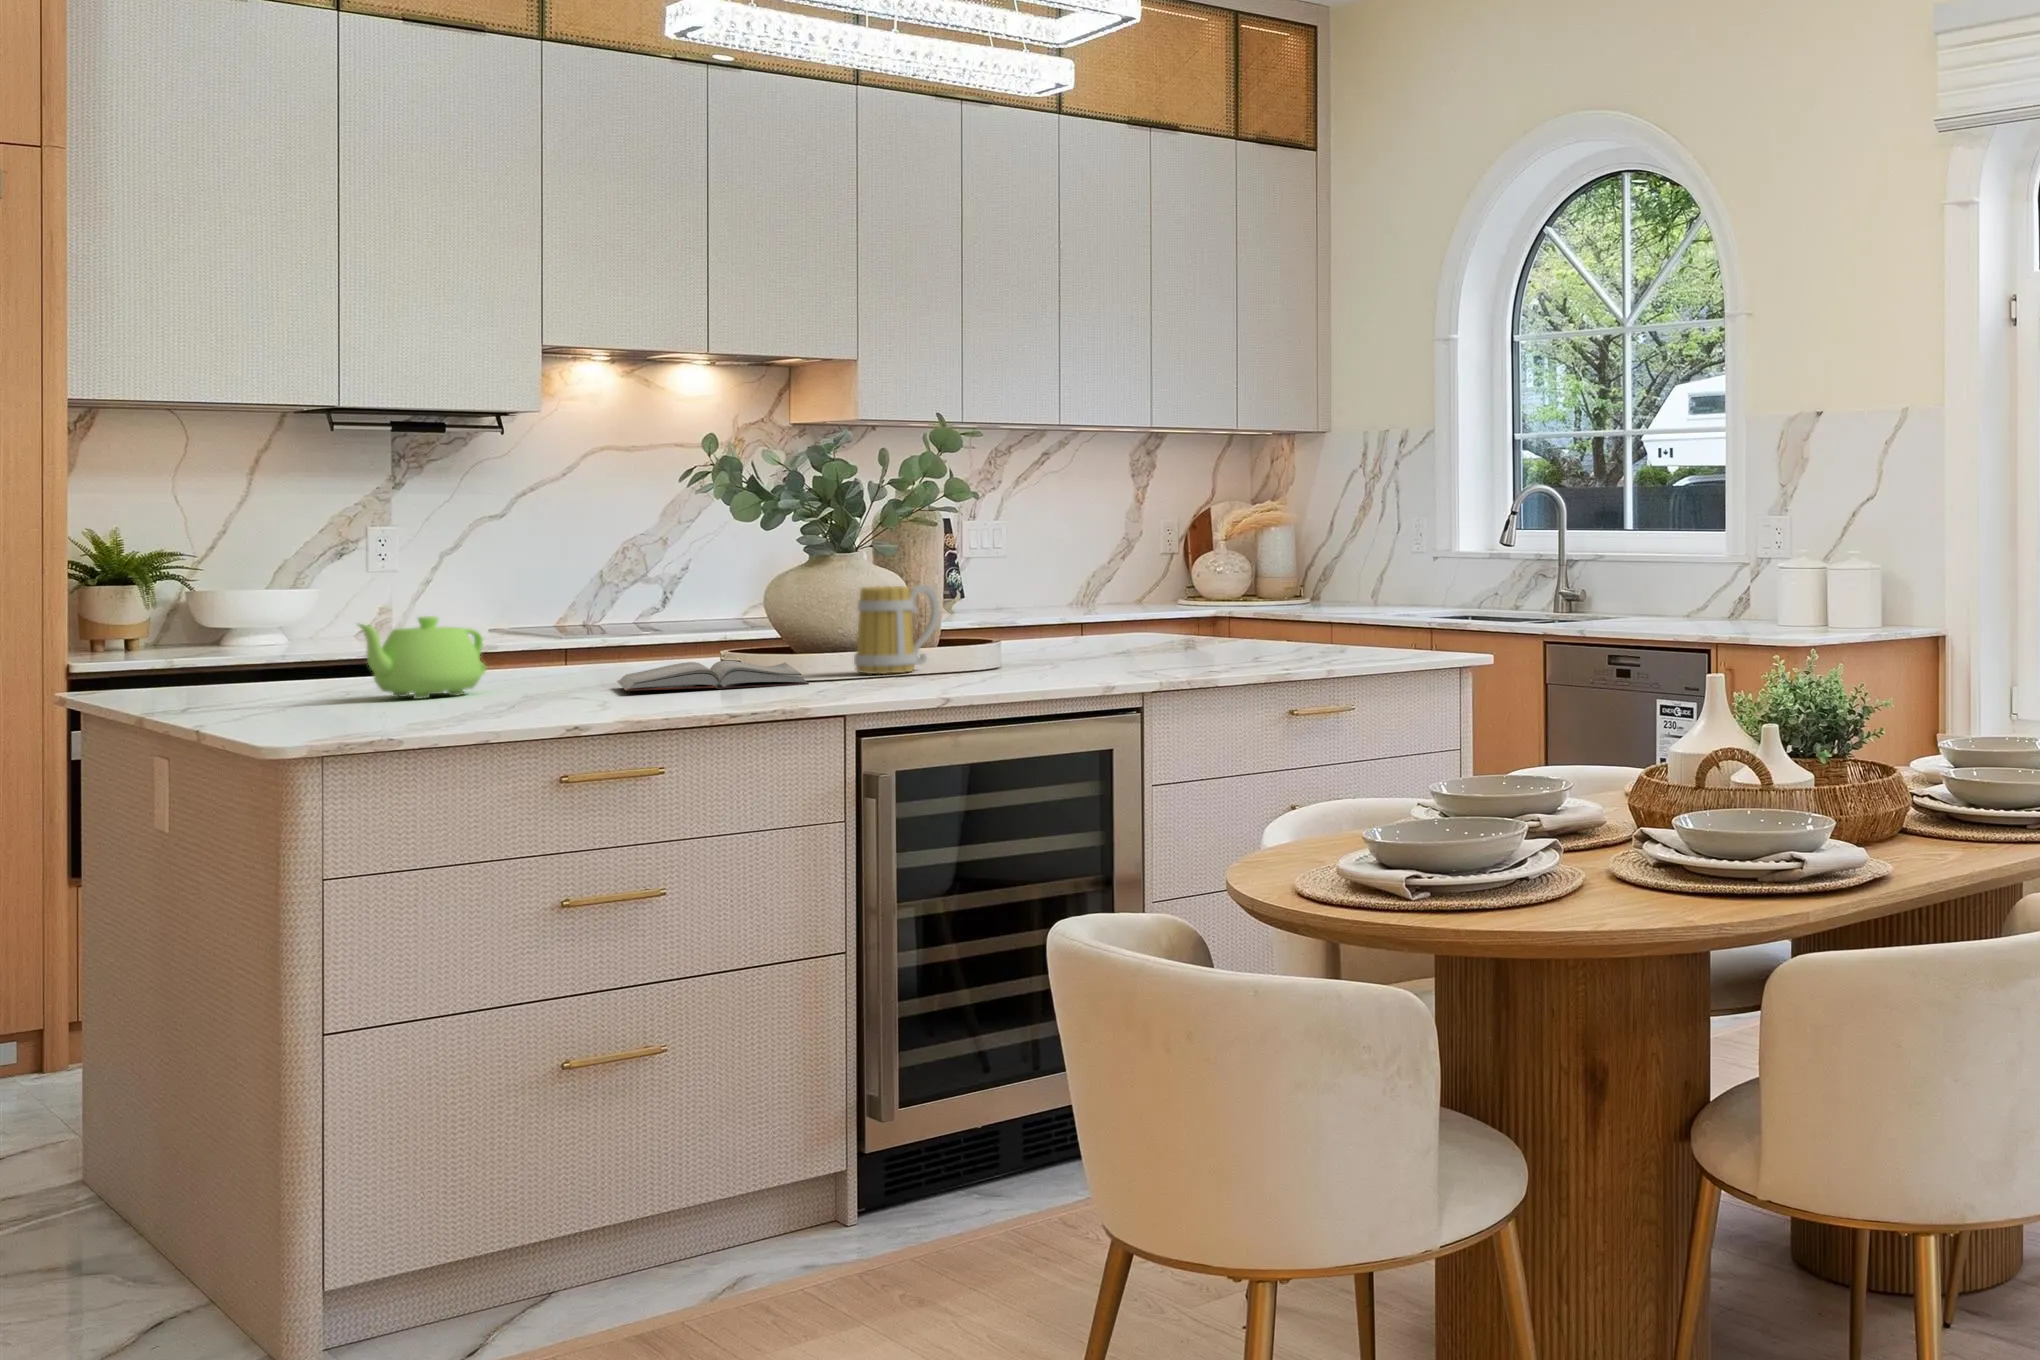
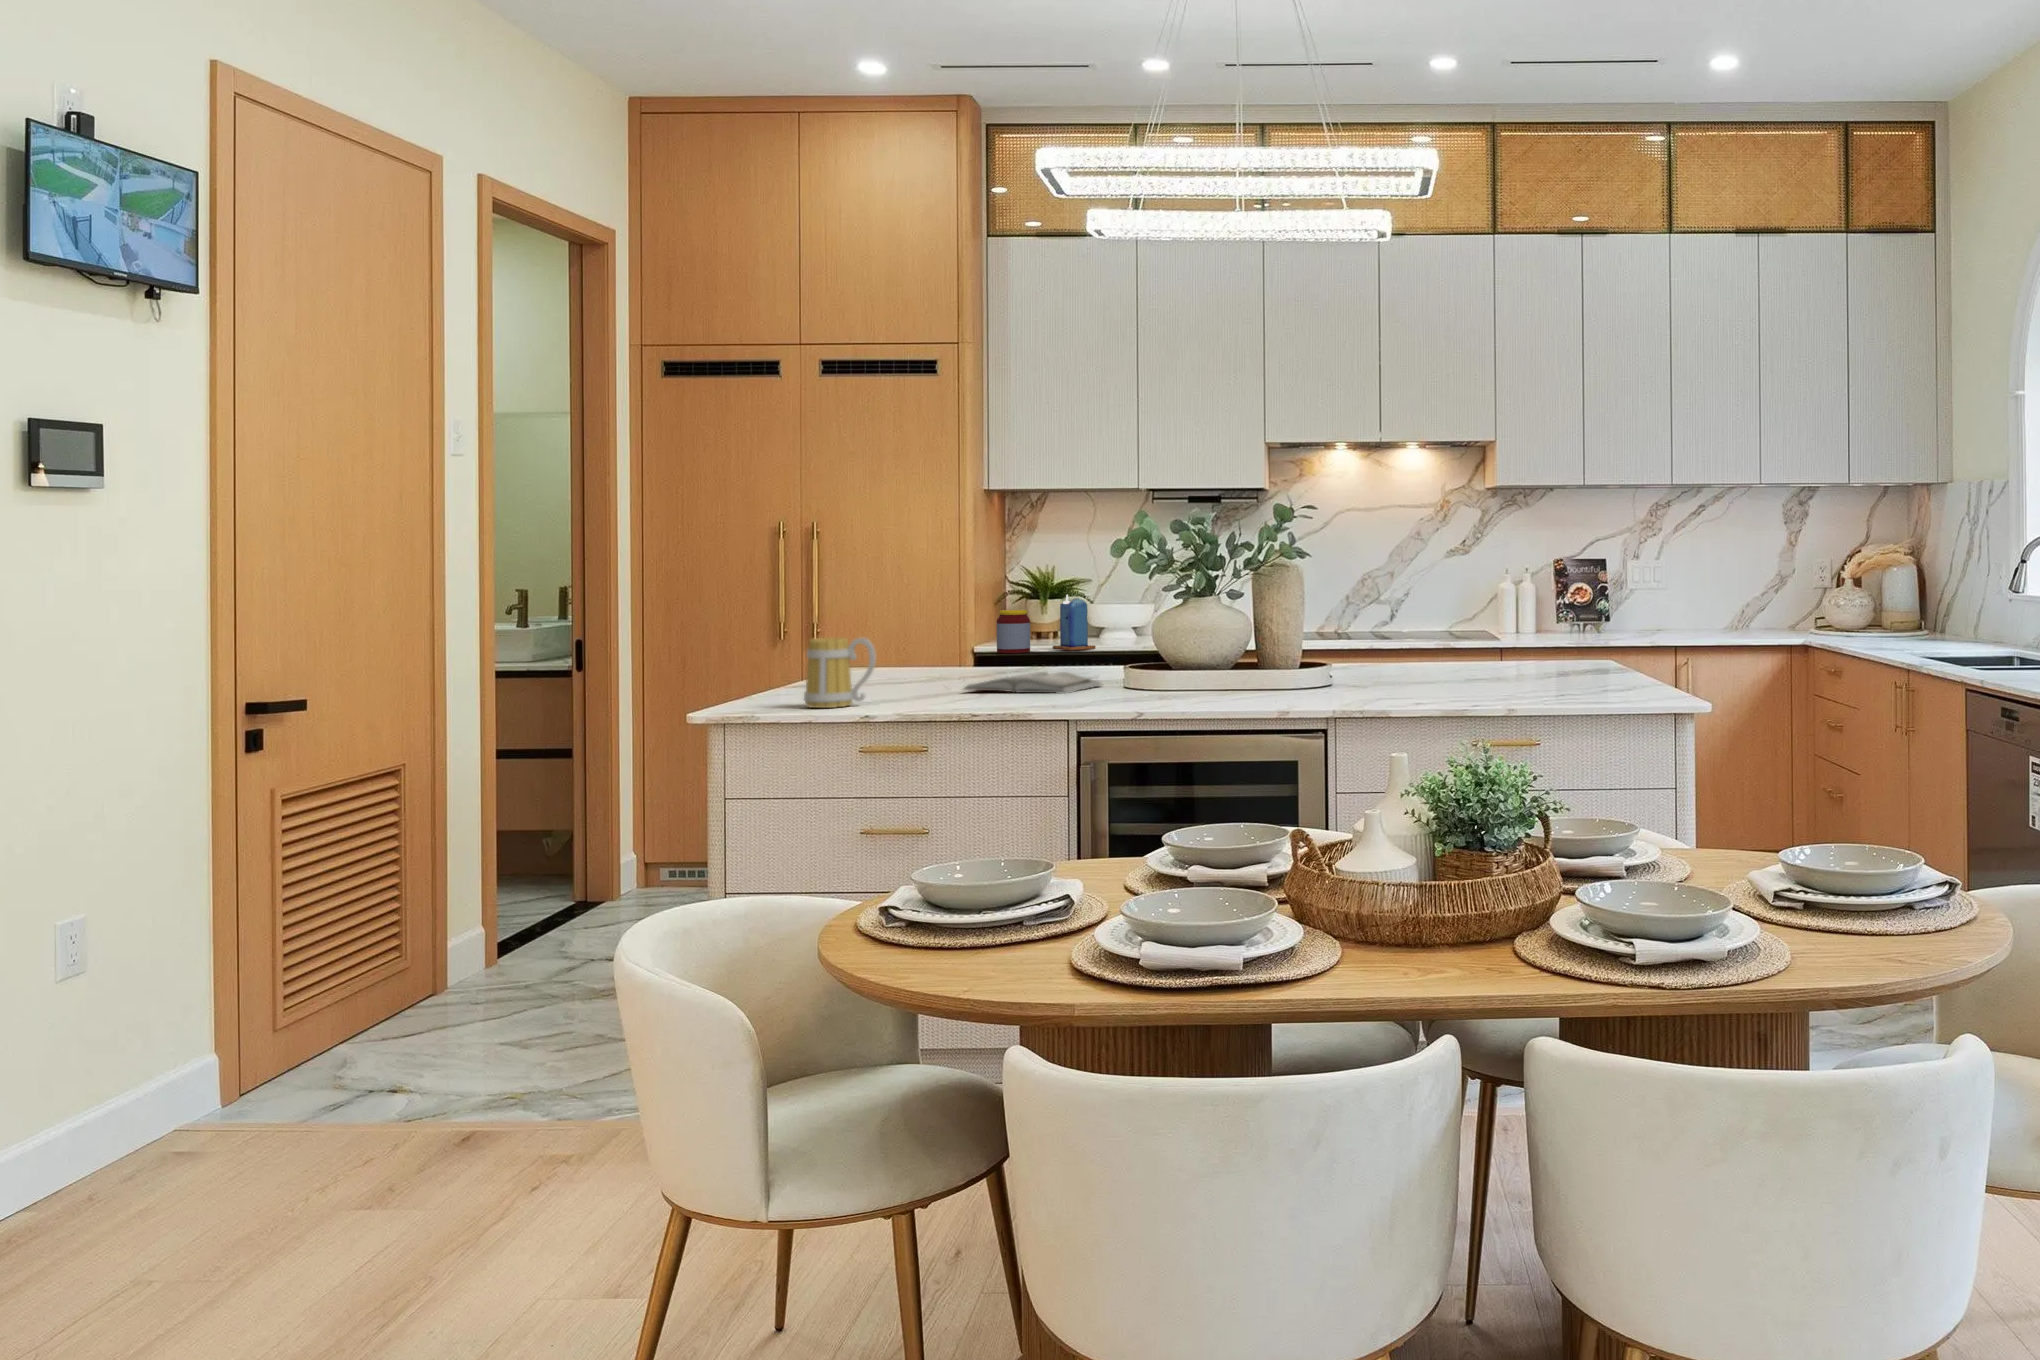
candle: none [199,571,281,662] -> present [1052,595,1095,651]
mug: present [854,585,939,674] -> present [804,638,876,708]
jar: none [106,598,172,672] -> present [997,610,1030,654]
teapot: present [358,616,486,699] -> none [876,634,964,686]

